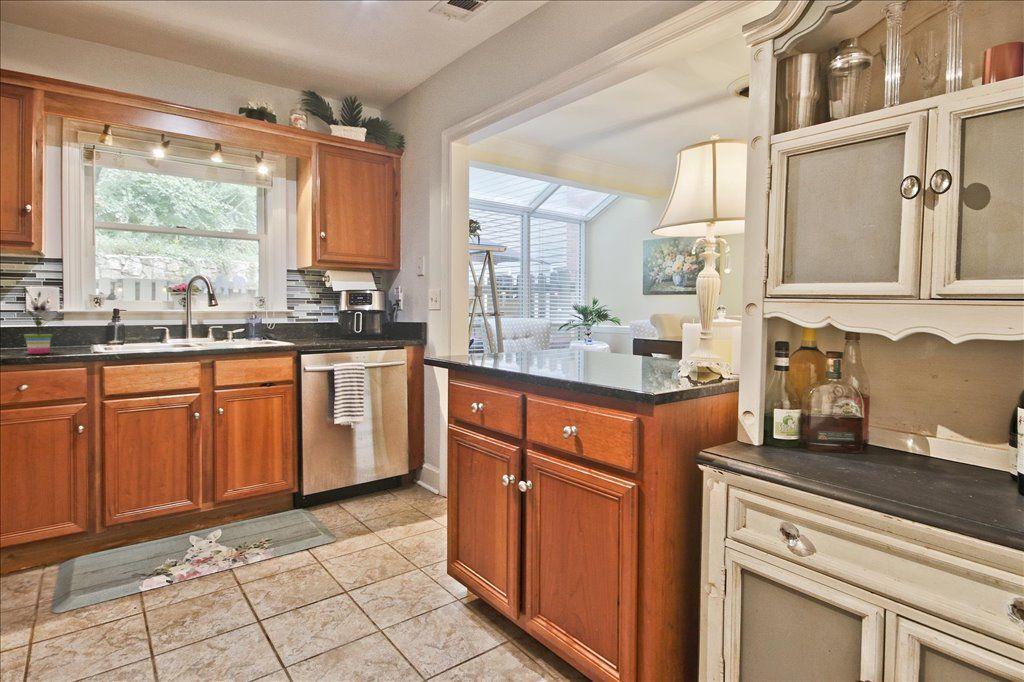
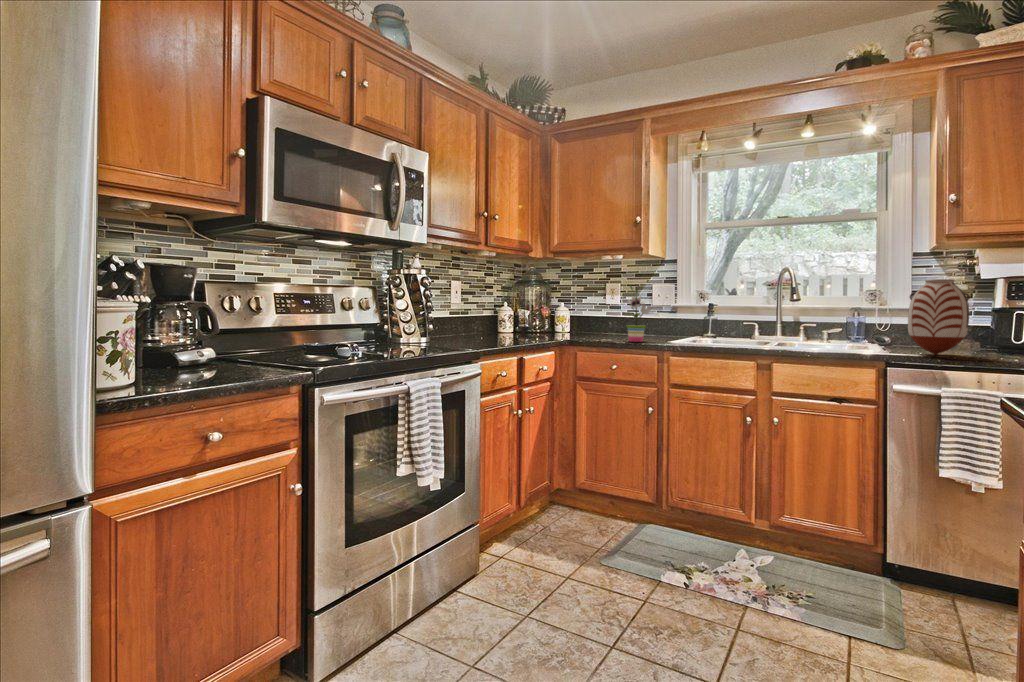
vase: none [304,294,339,346] -> present [908,279,970,355]

